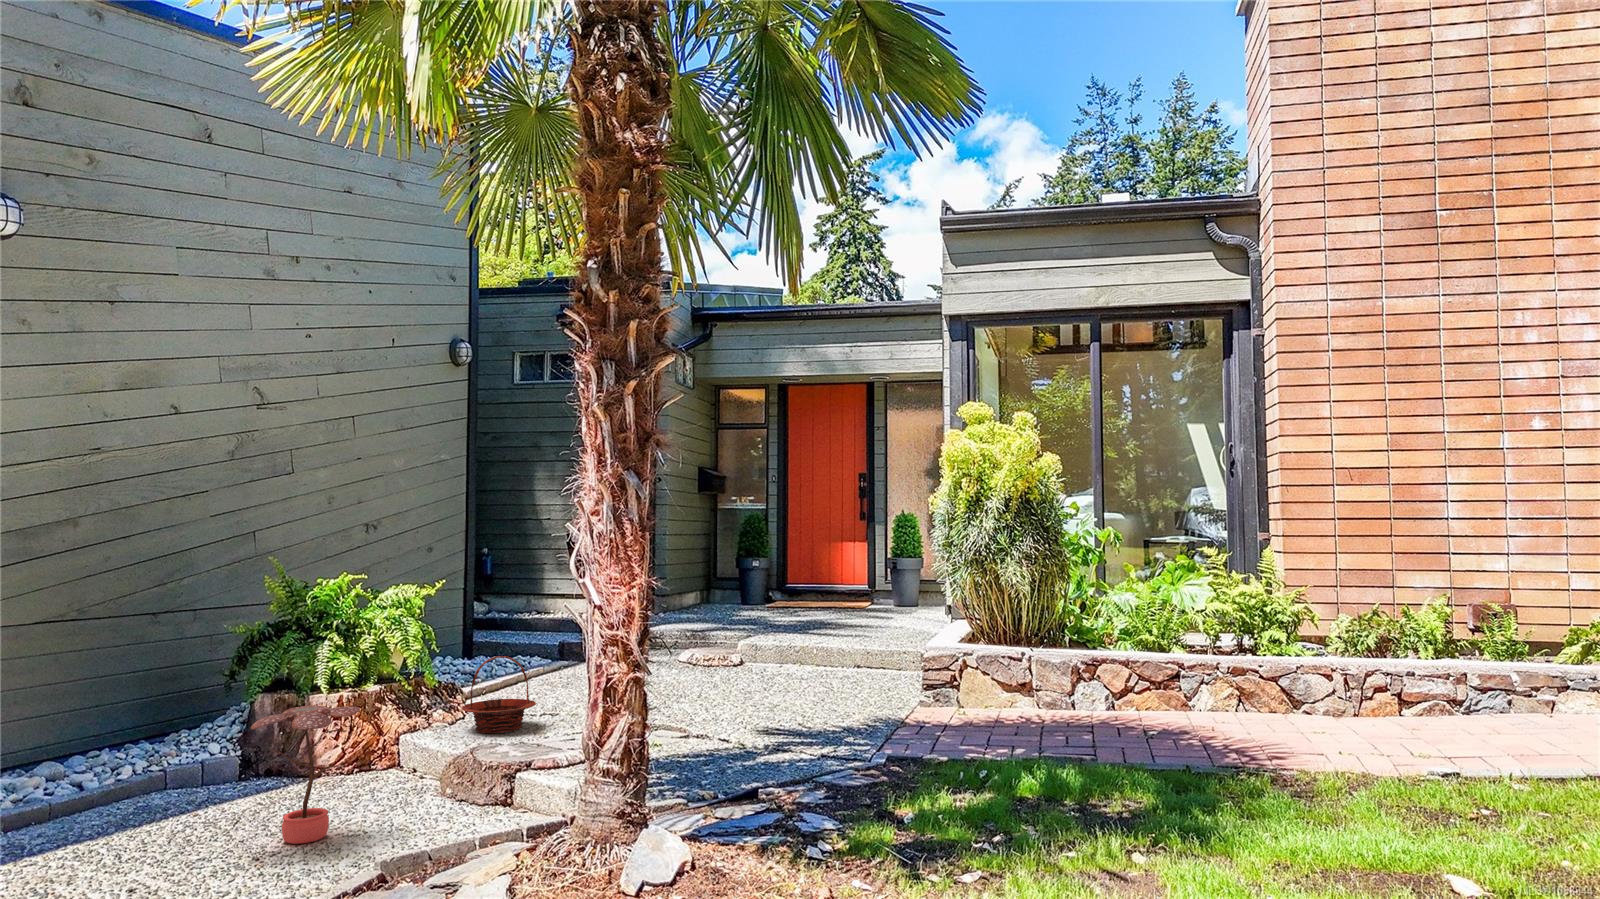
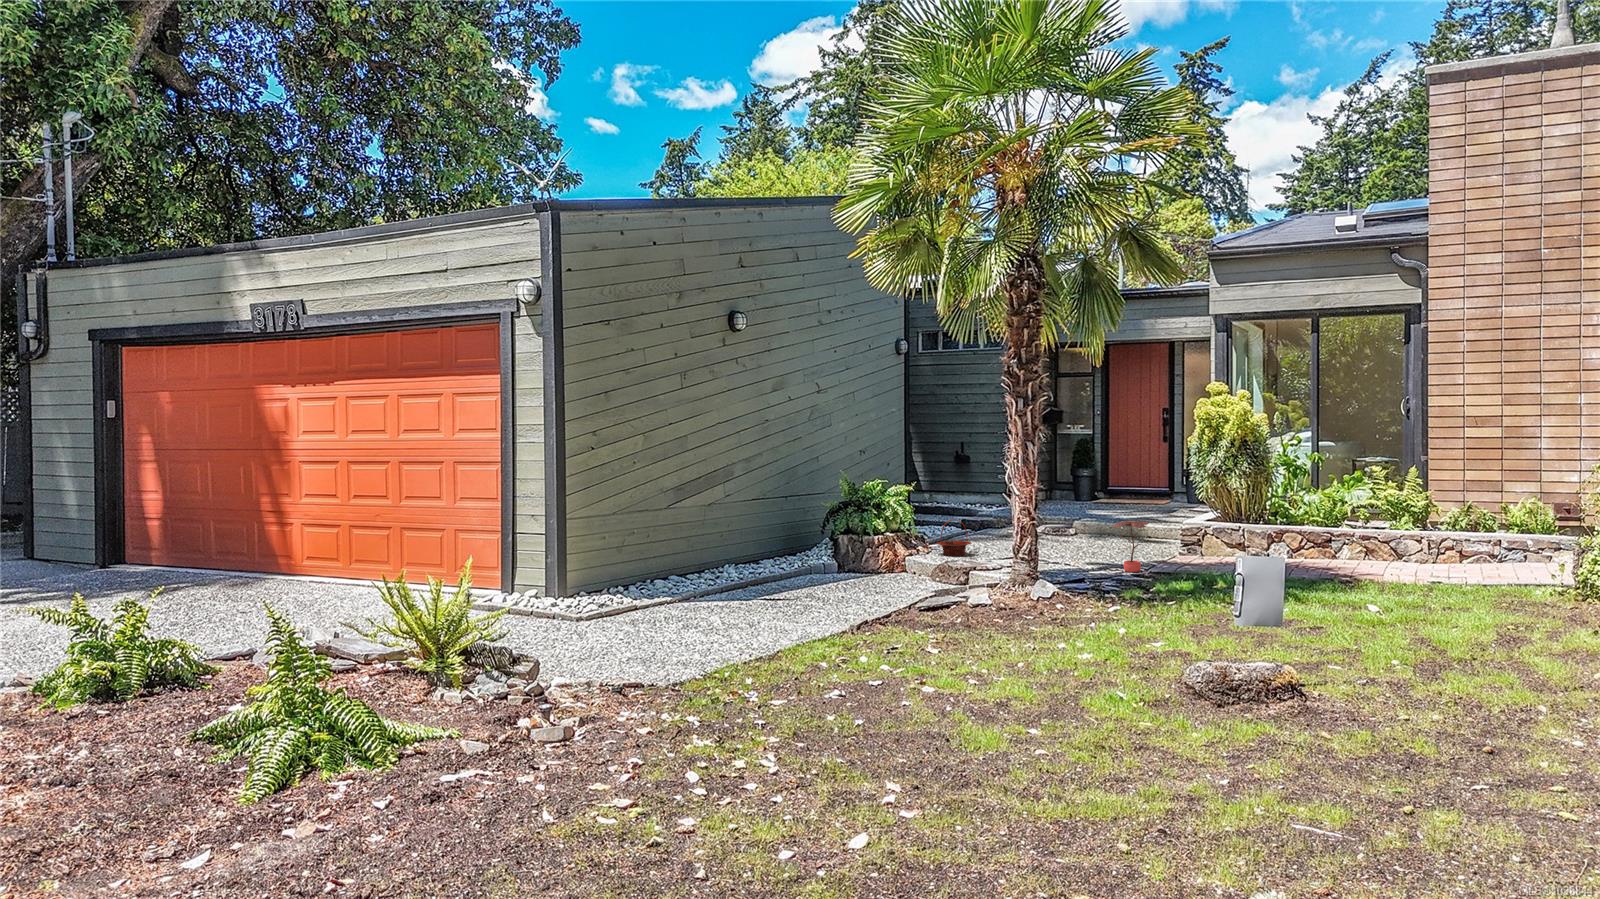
potted plant: present [251,706,360,844] -> present [1114,520,1149,572]

